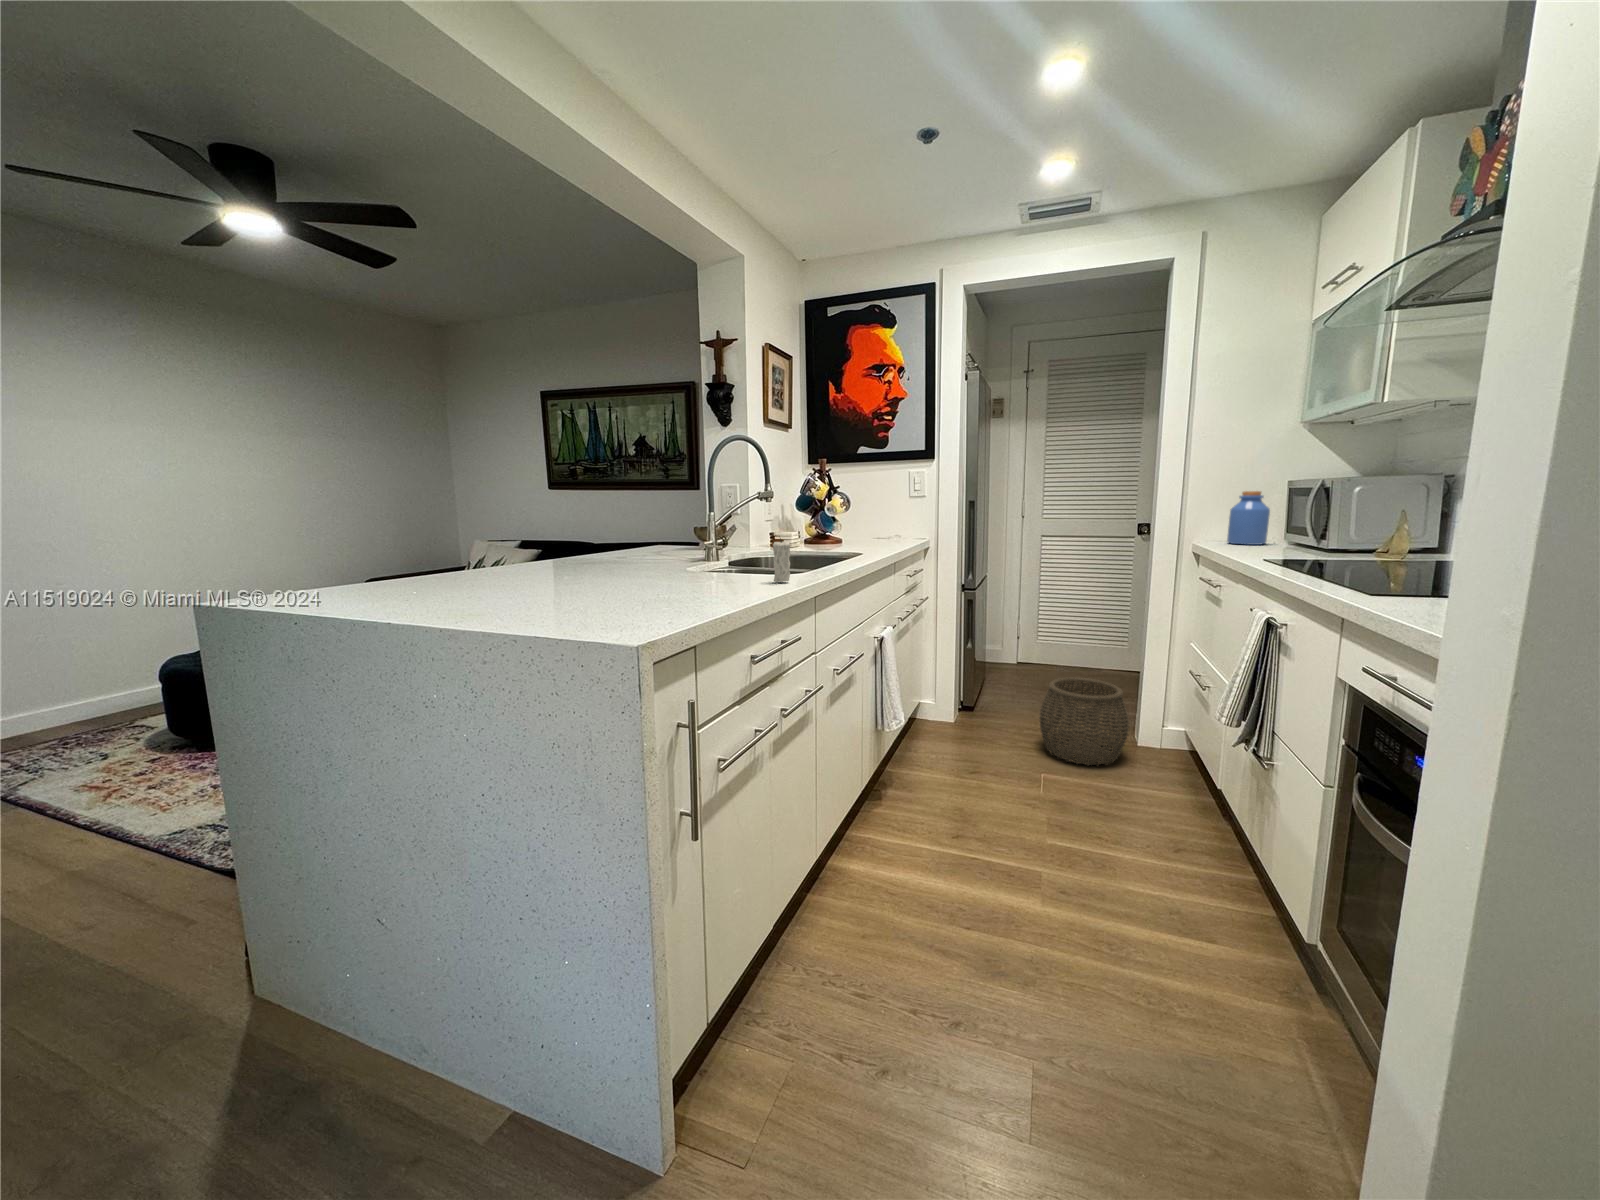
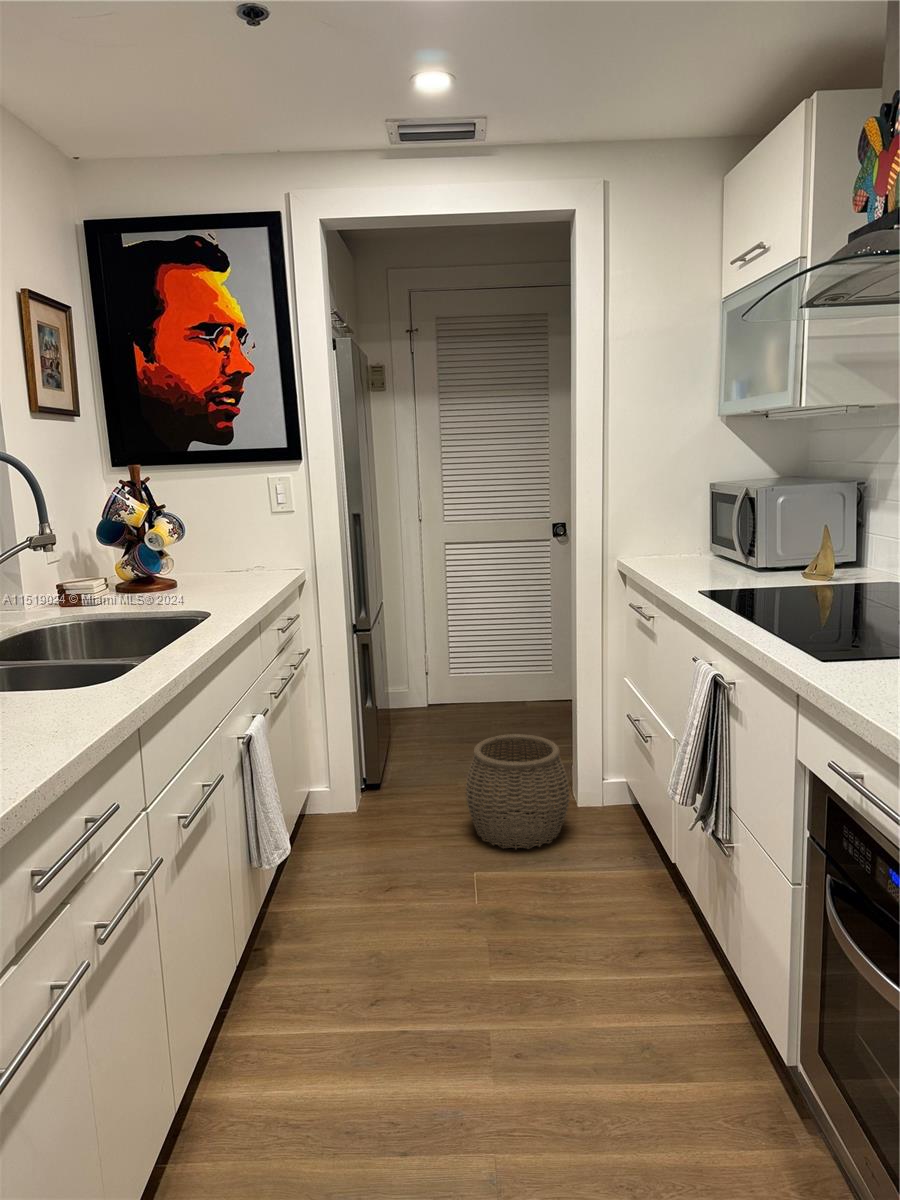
jar: present [1227,491,1270,545] -> none [653,498,693,561]
candle: present [773,538,791,582] -> none [48,642,85,722]

